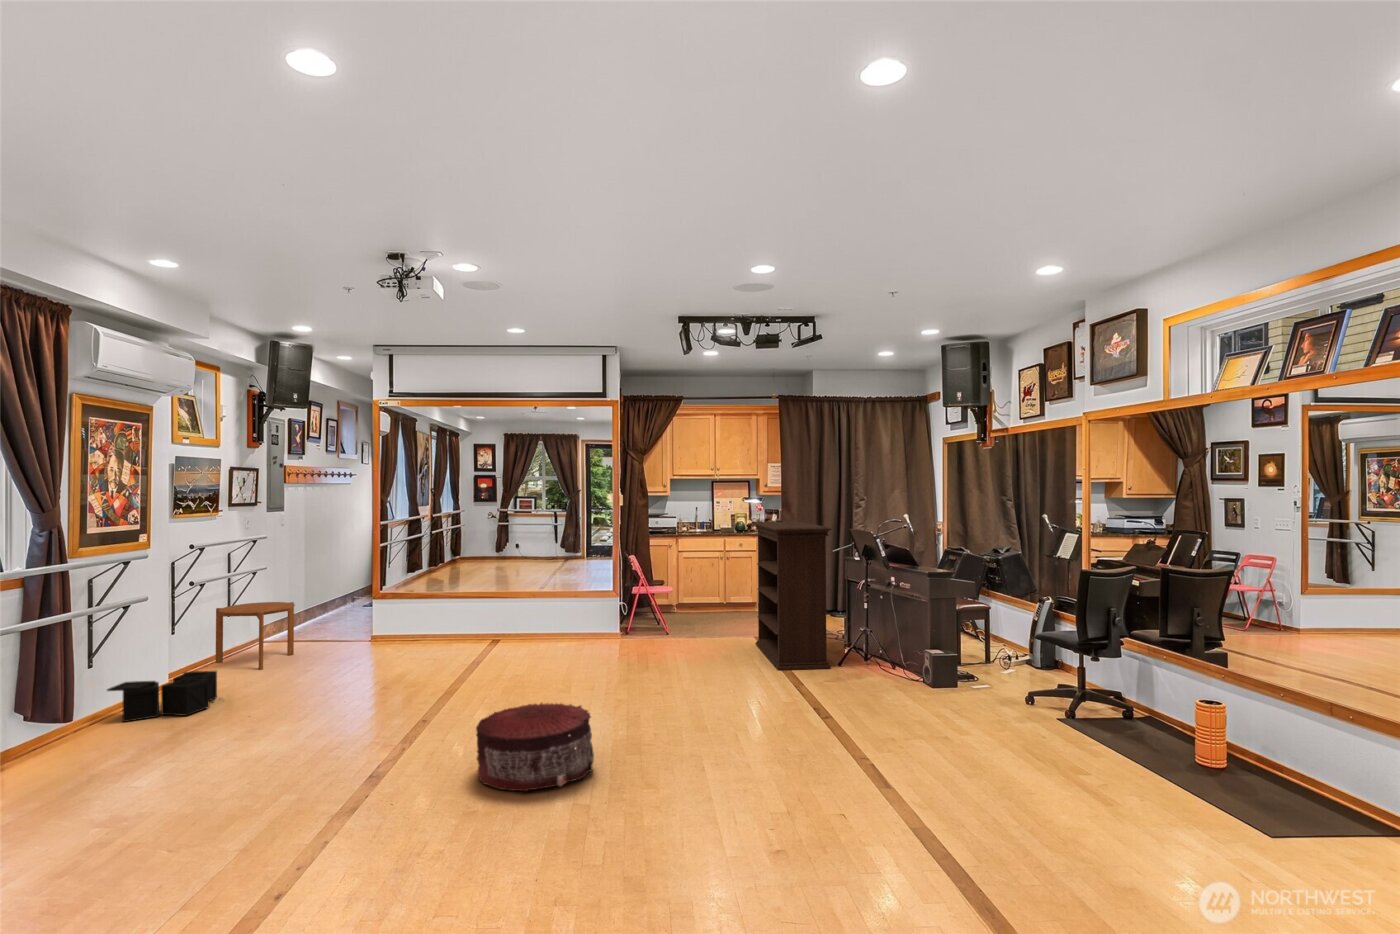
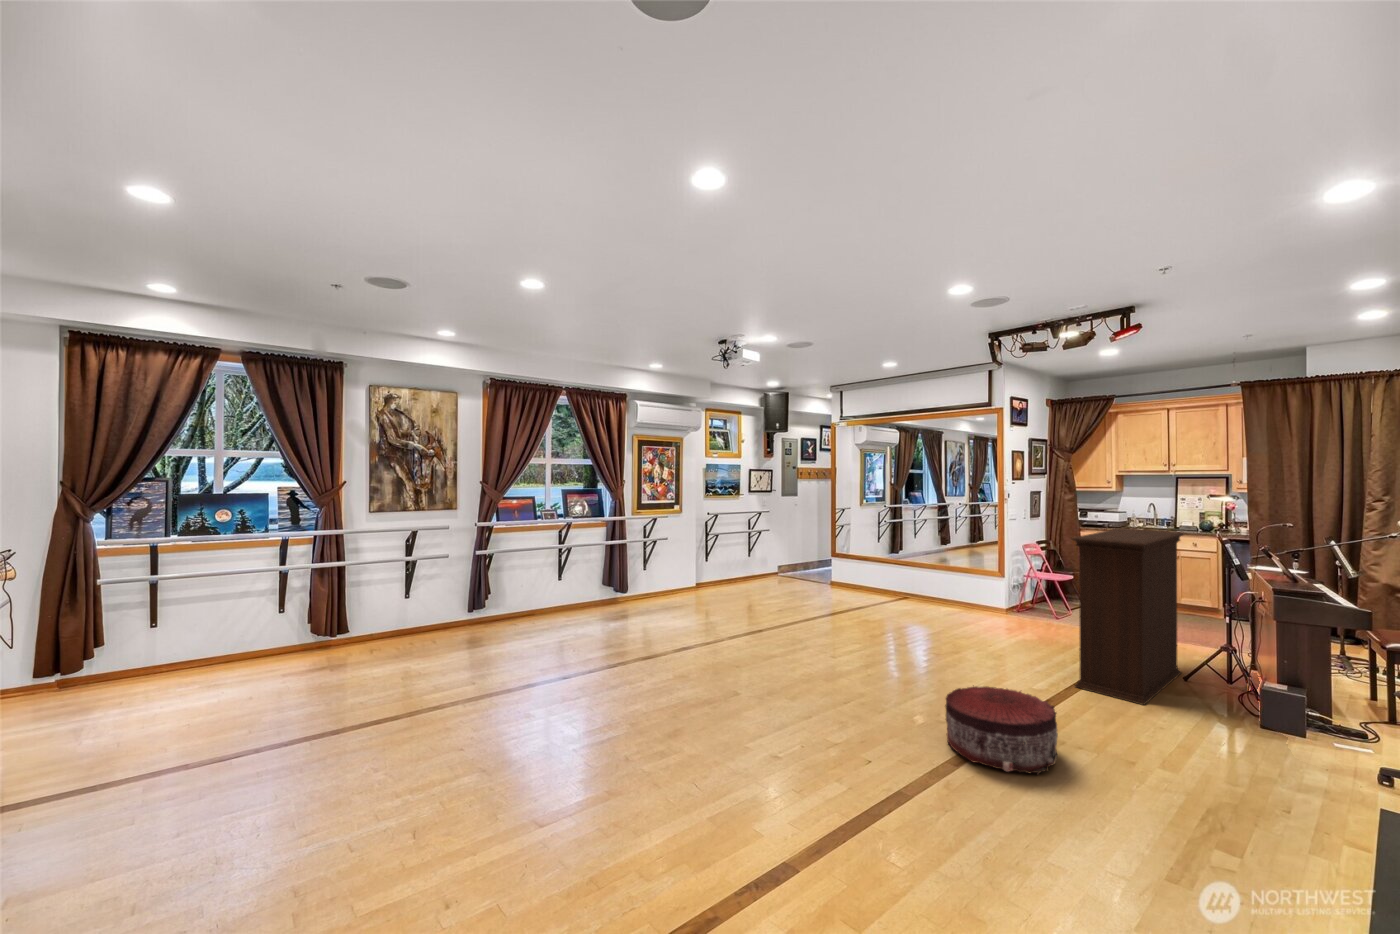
side table: present [216,602,295,670] -> none [736,549,779,589]
storage bin: present [107,671,217,722] -> none [651,581,704,604]
pouf: present [476,703,594,791] -> present [945,687,1058,774]

